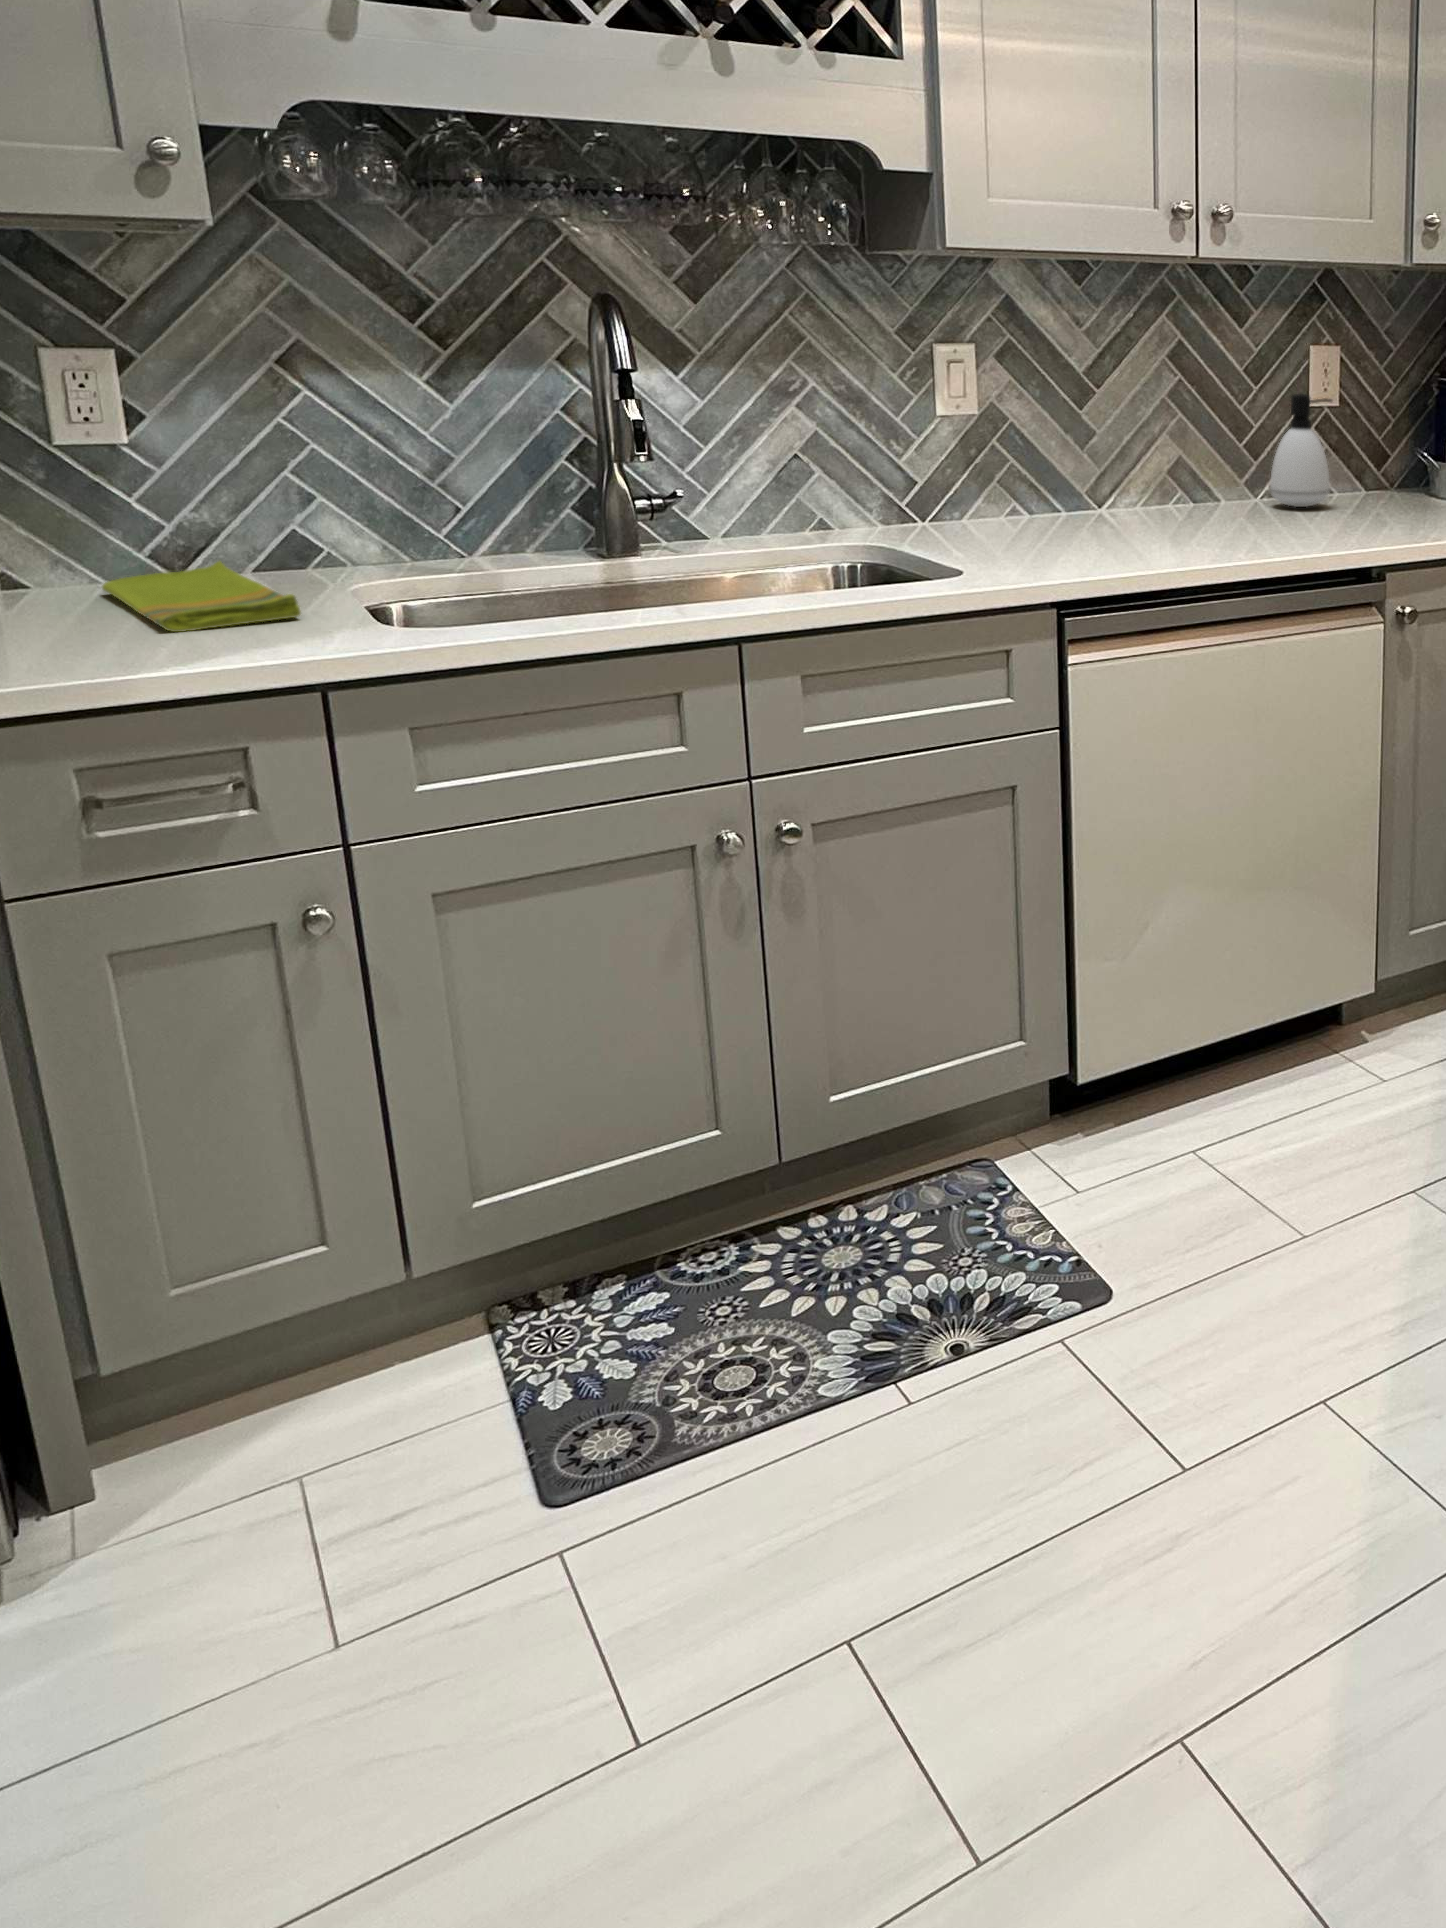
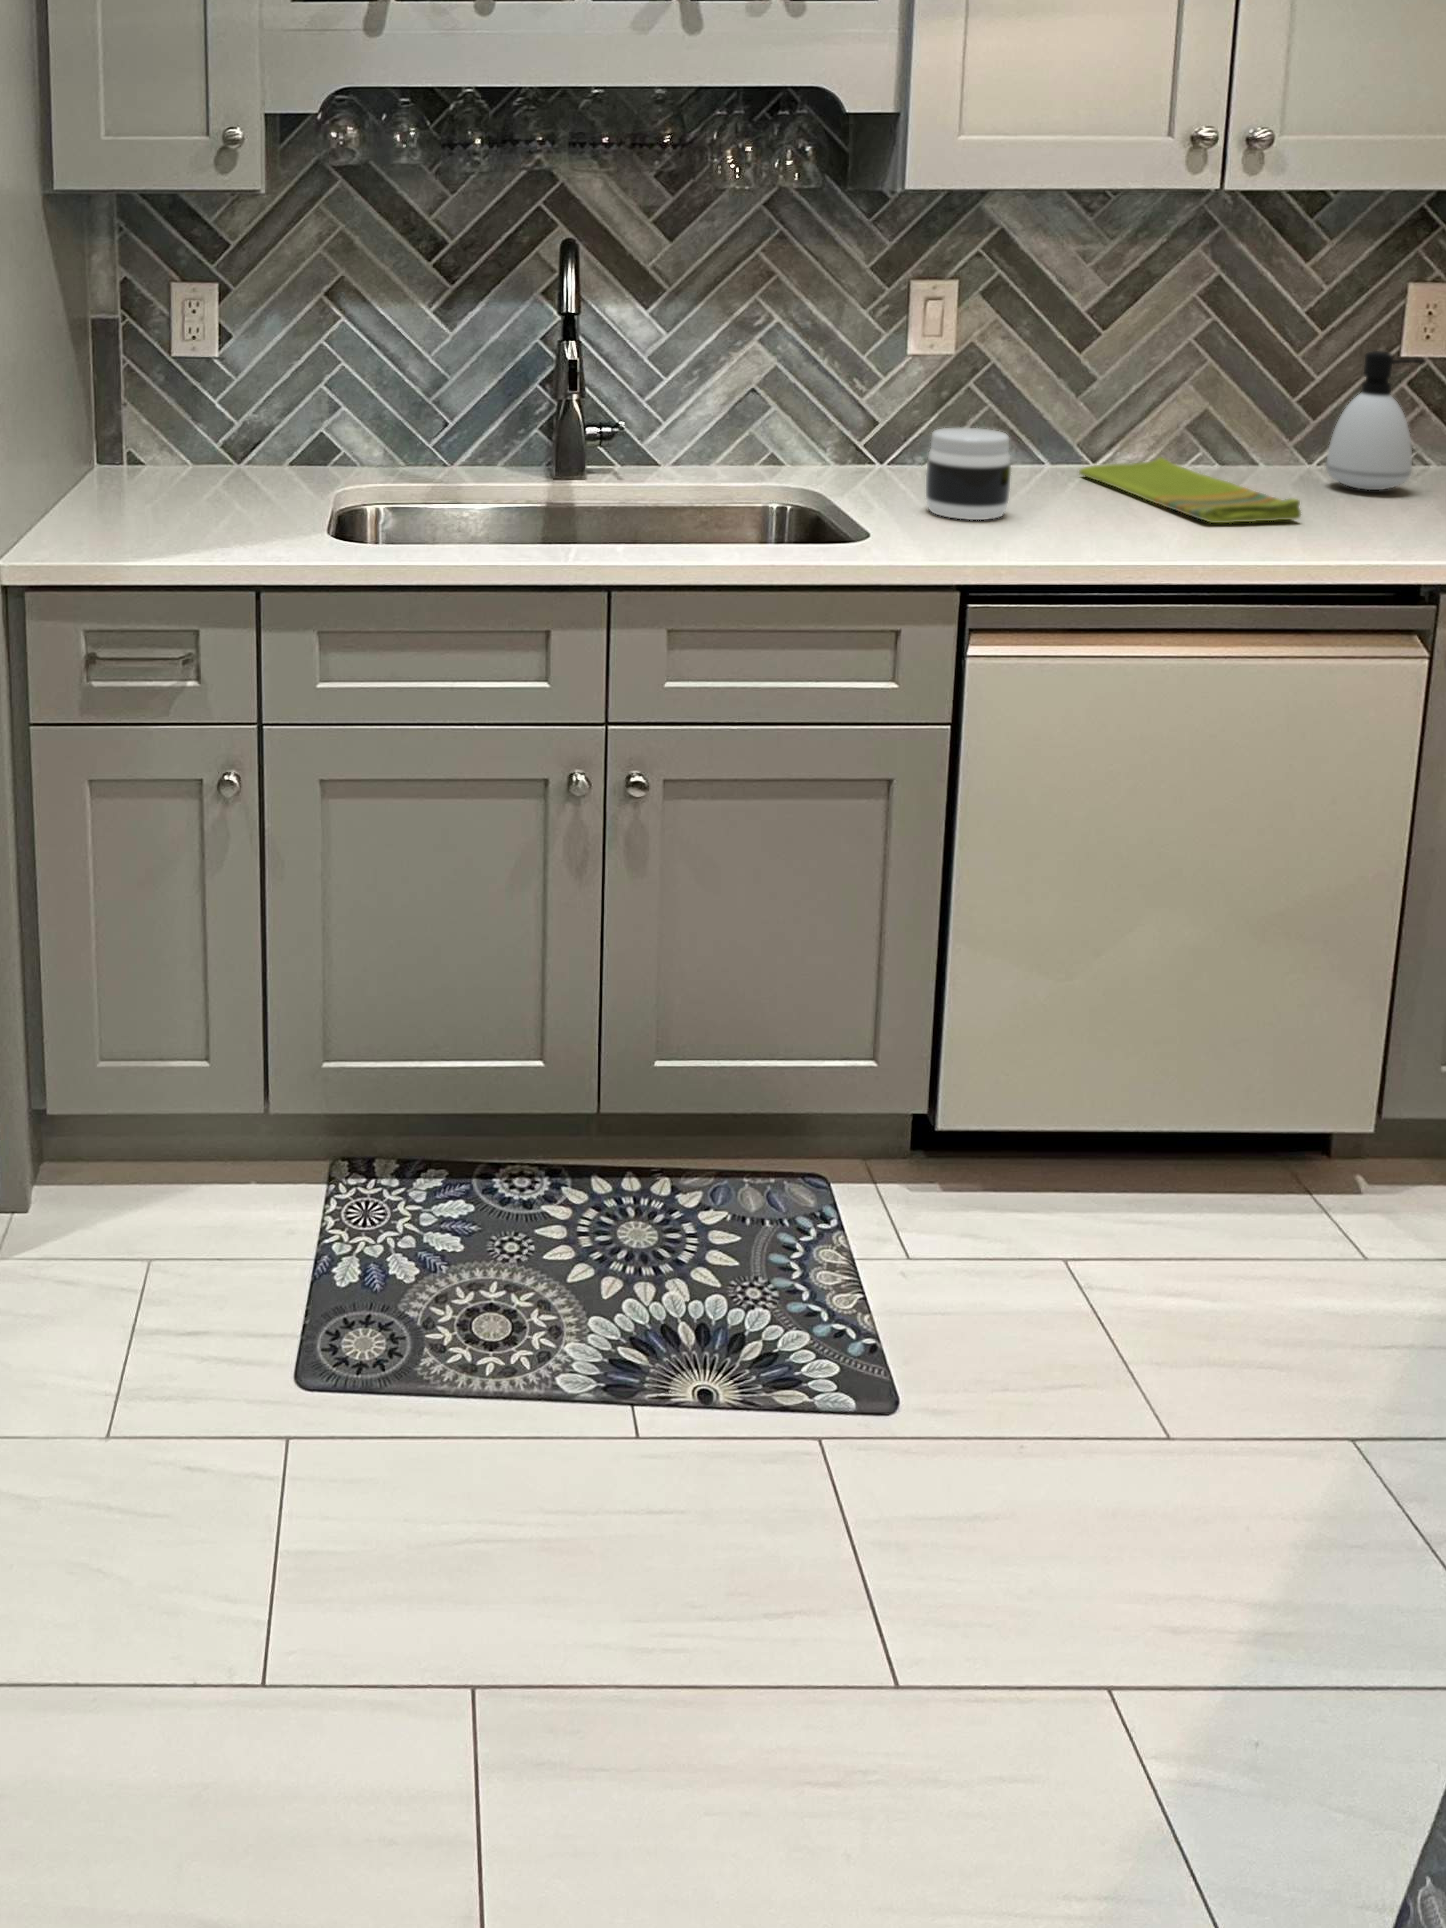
jar: none [986,471,1059,552] -> present [926,428,1011,520]
dish towel: present [102,561,301,632] -> present [1079,457,1301,523]

